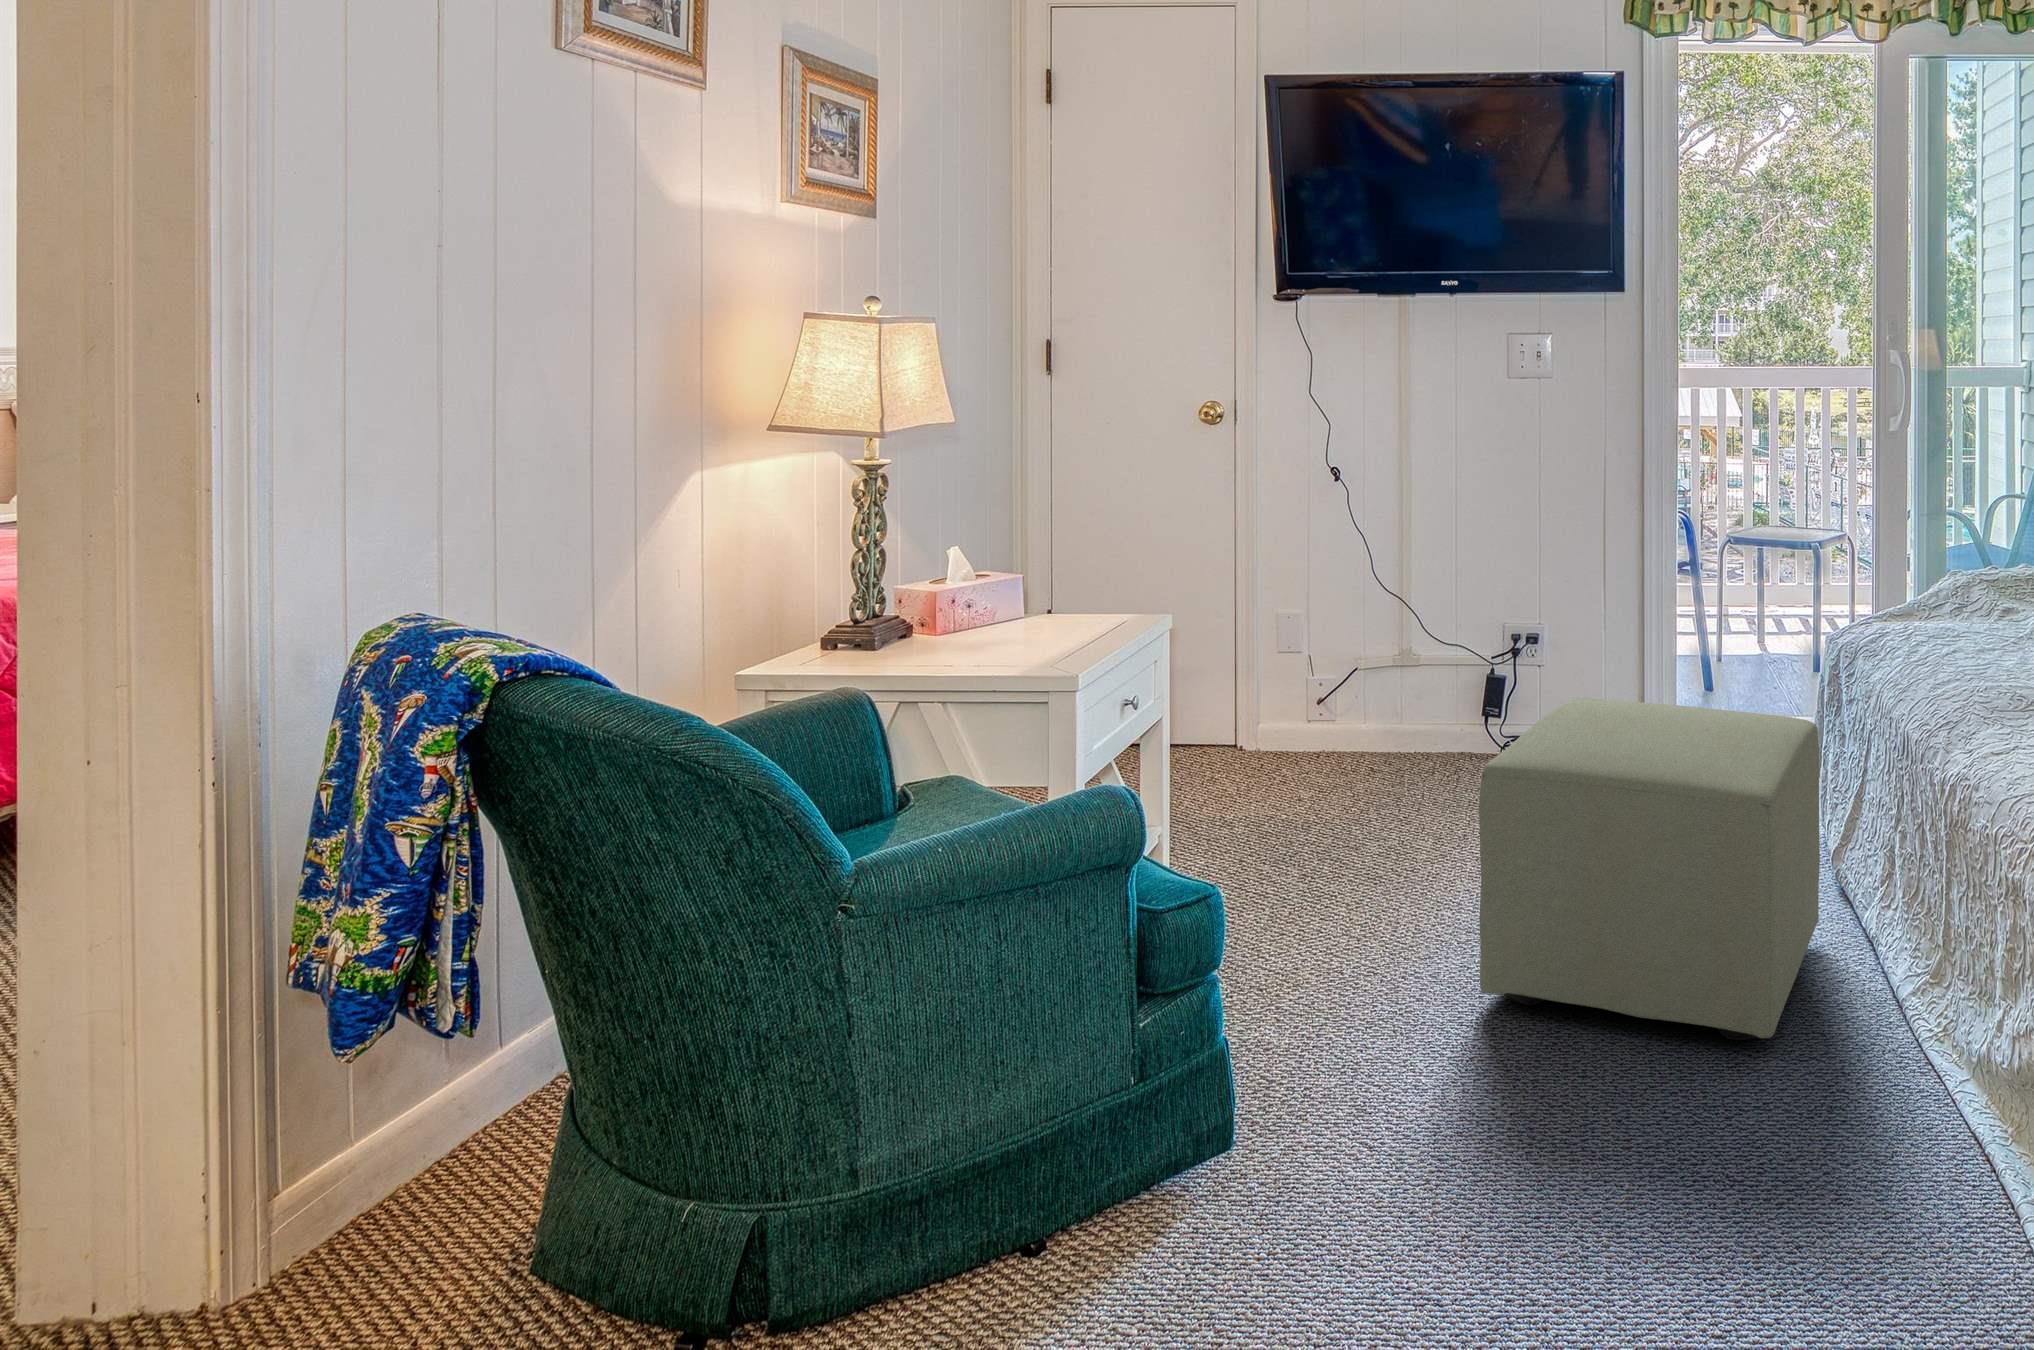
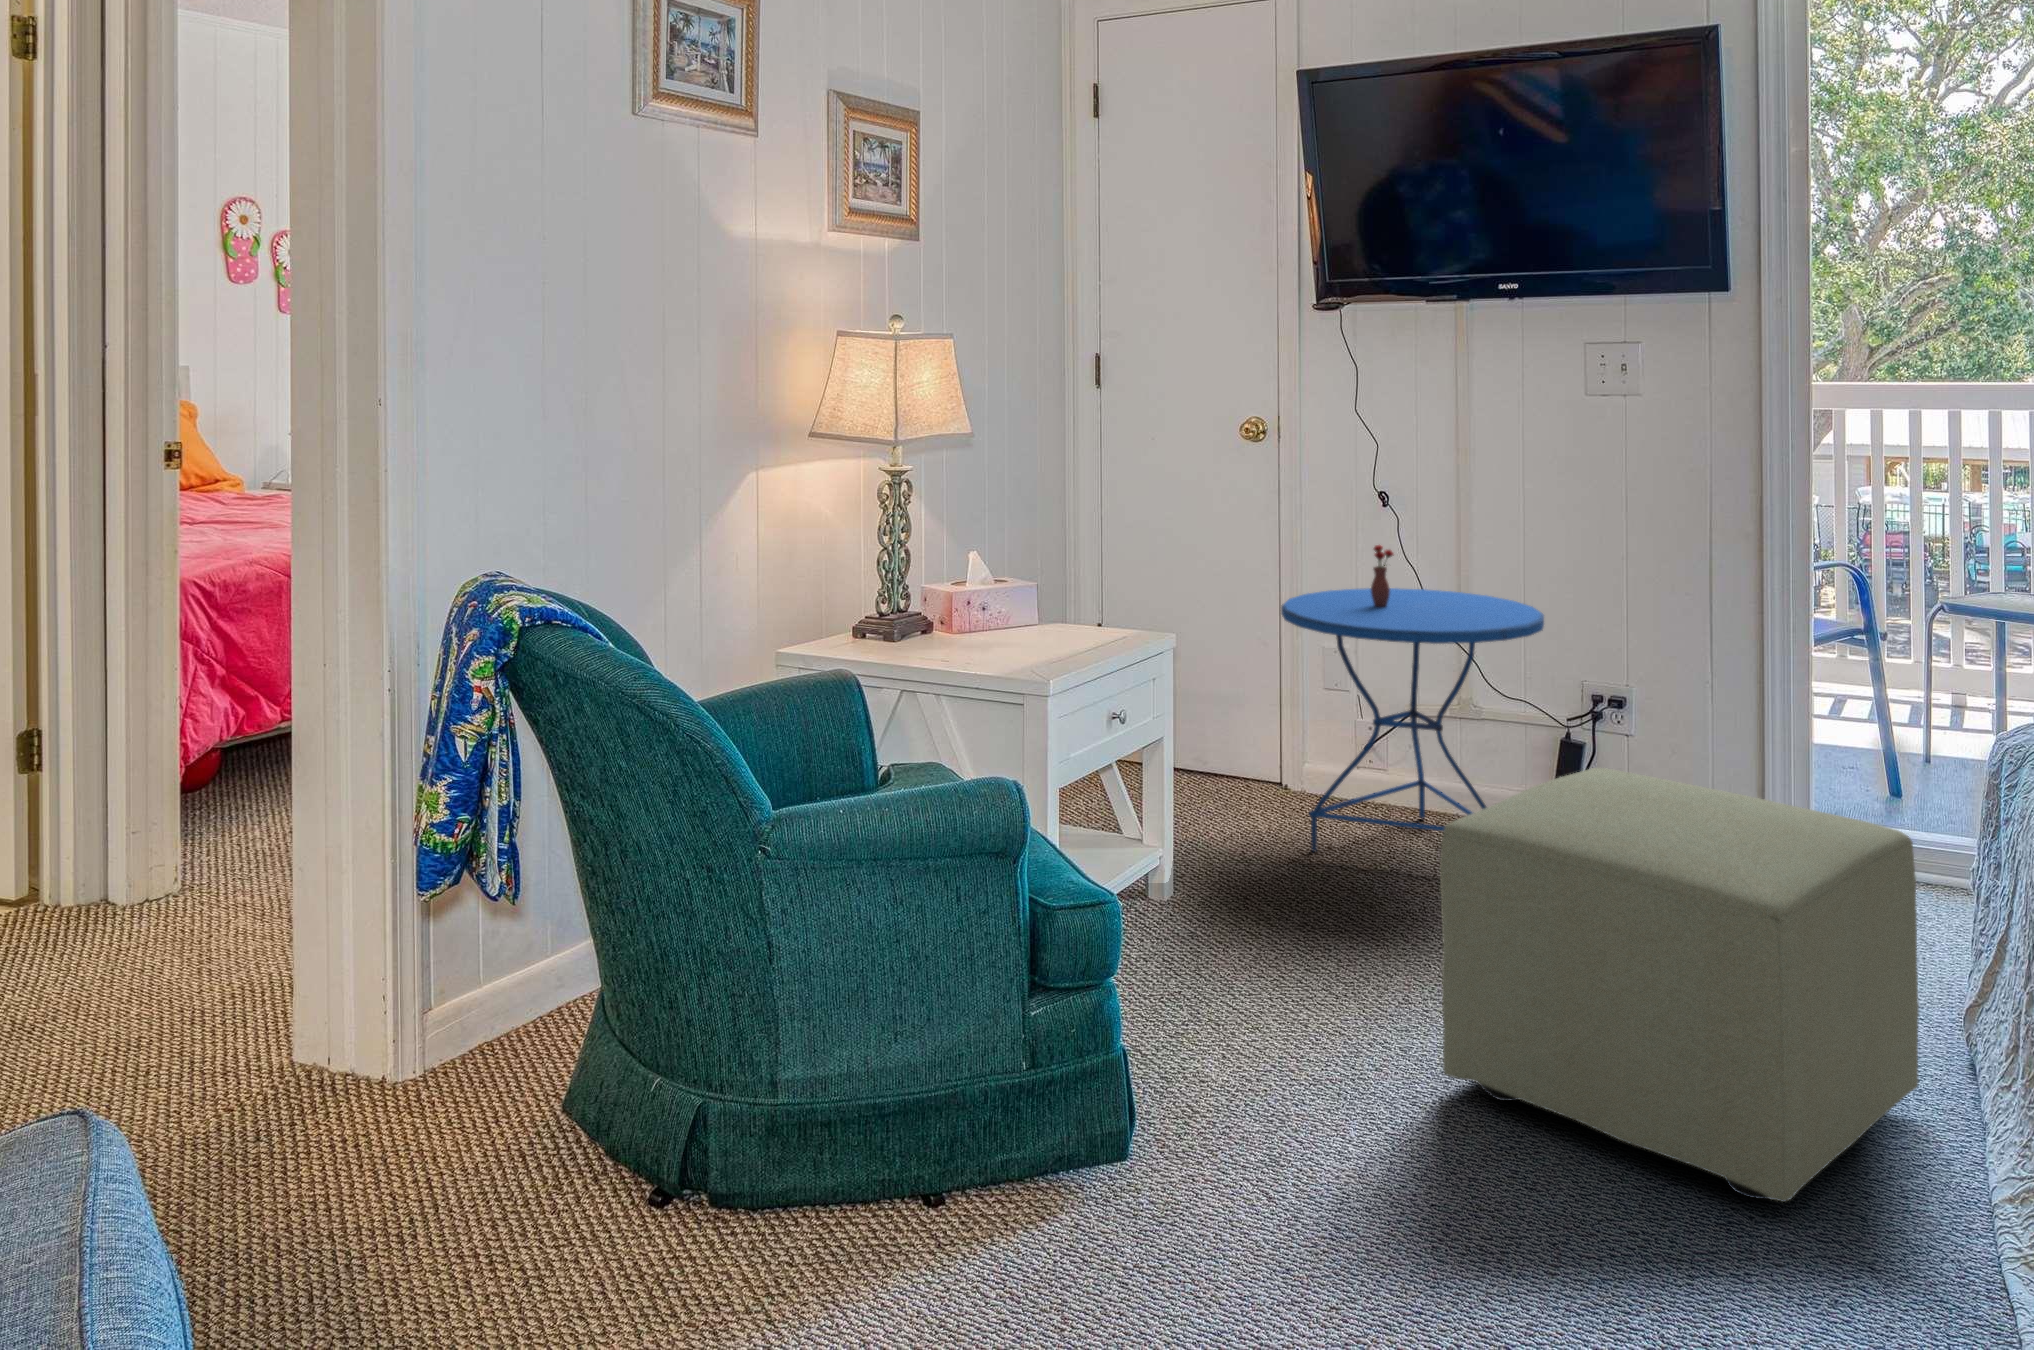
side table: none [1257,516,1487,808] -> present [1281,545,1544,852]

